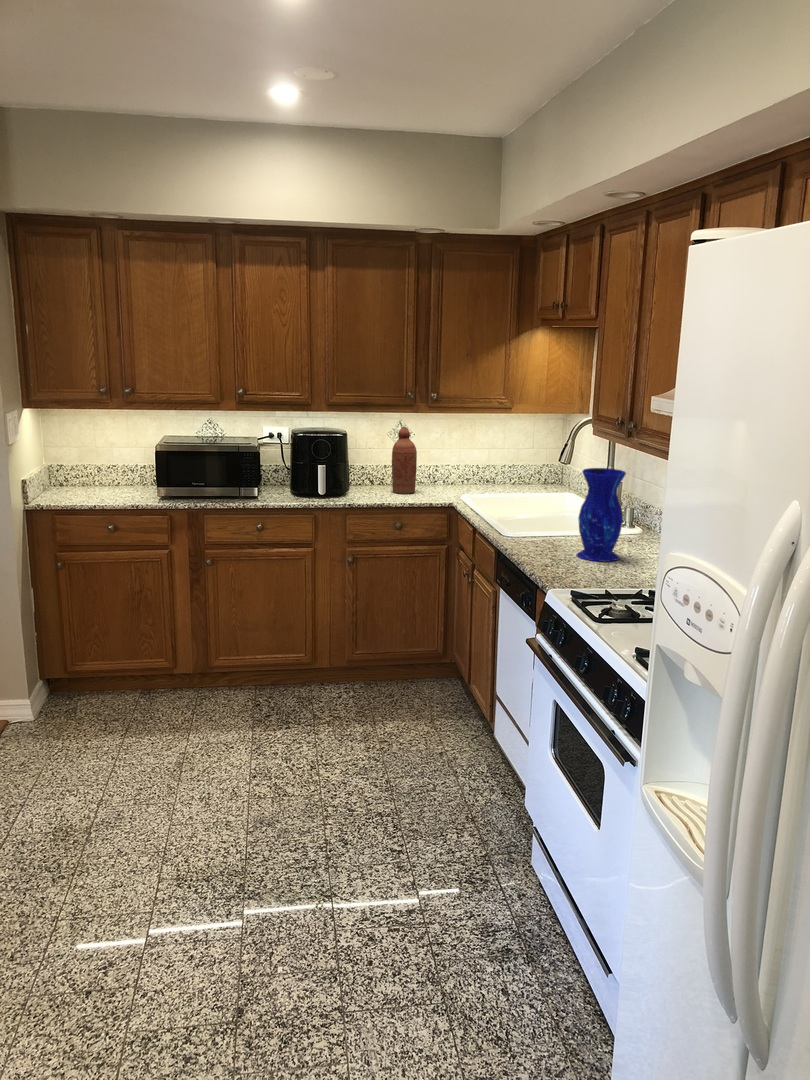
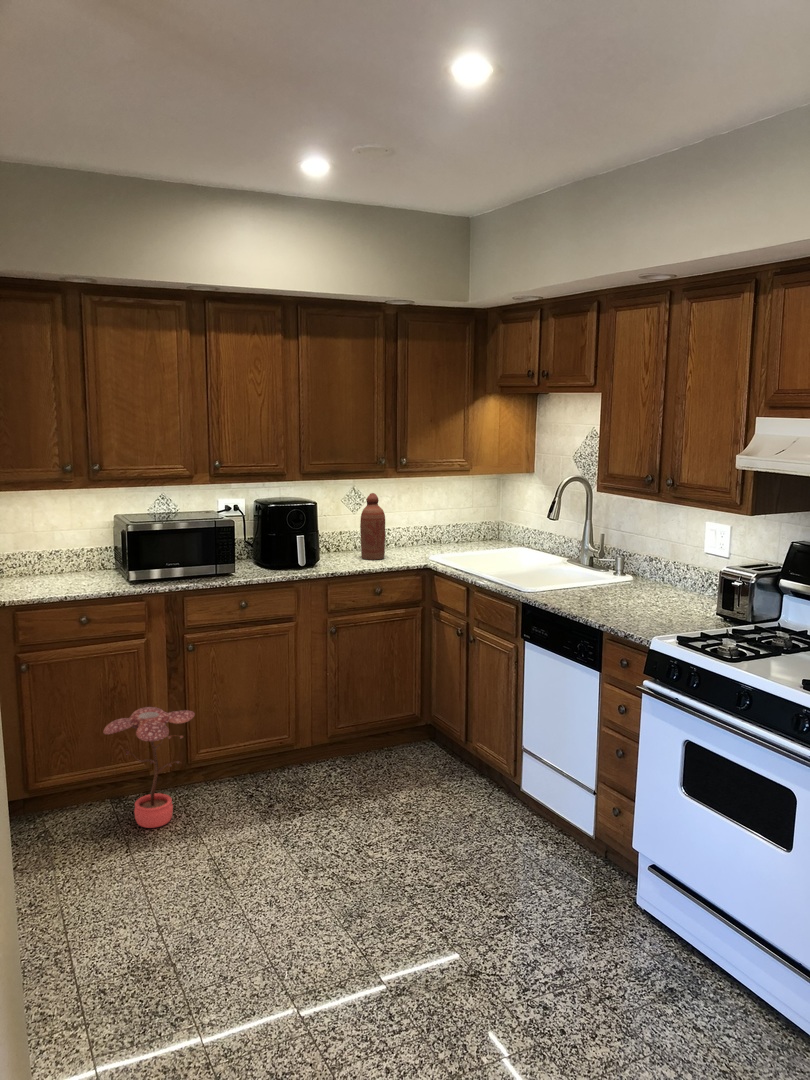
vase: present [577,468,626,562] -> none [615,524,660,610]
potted plant: none [115,612,197,719] -> present [104,707,195,828]

